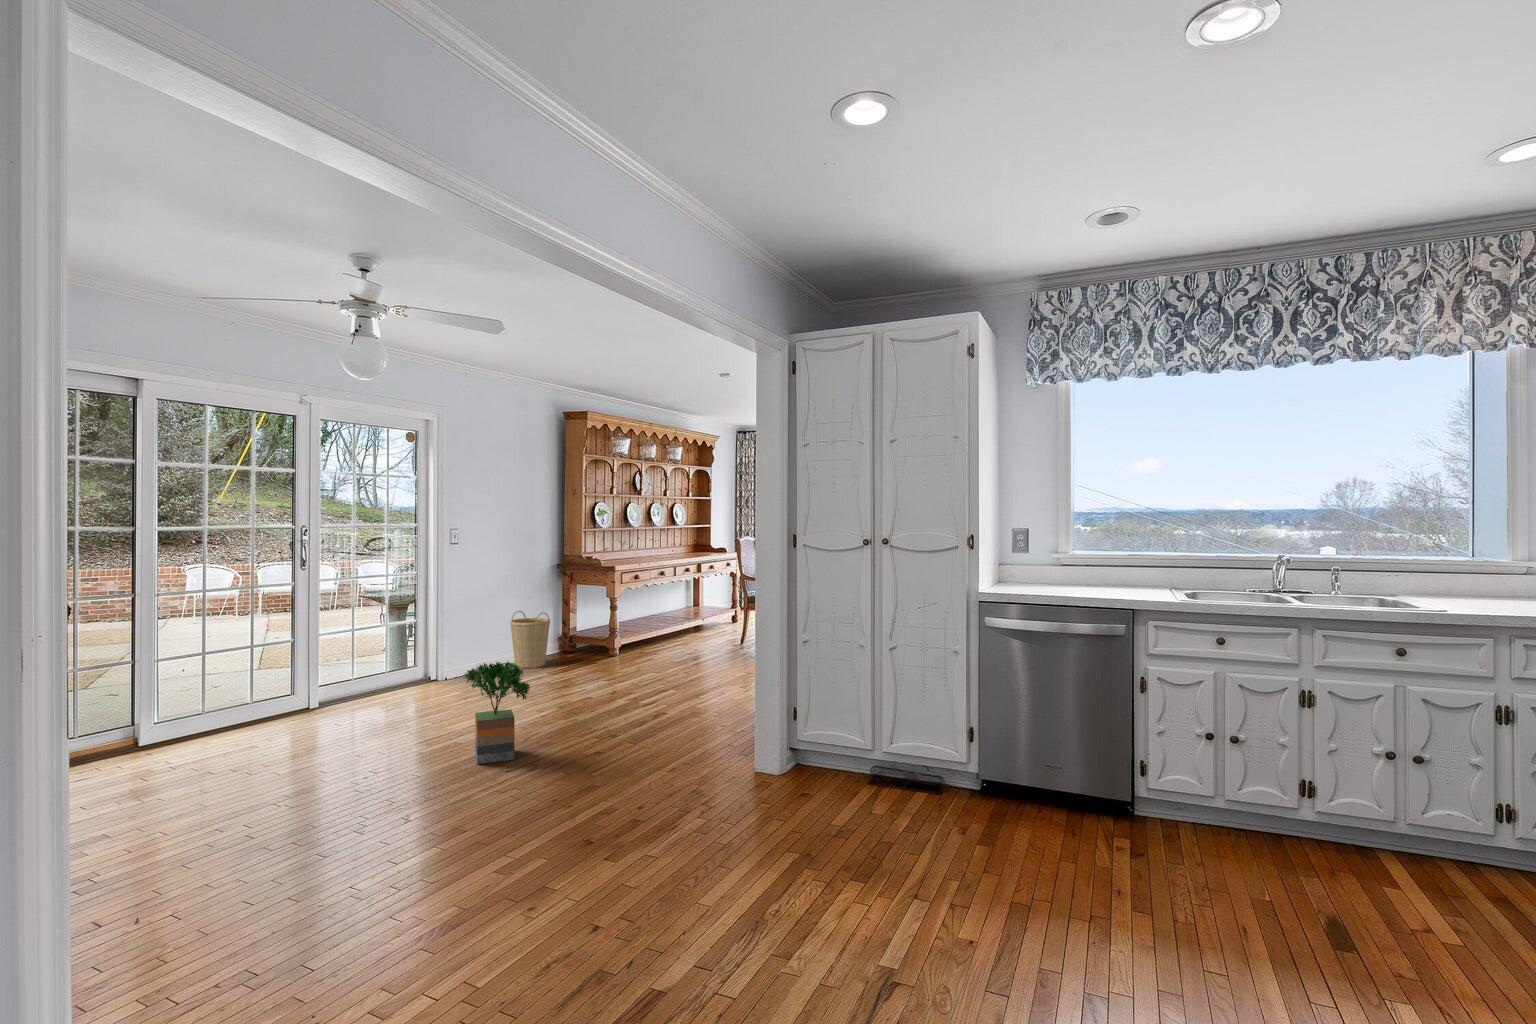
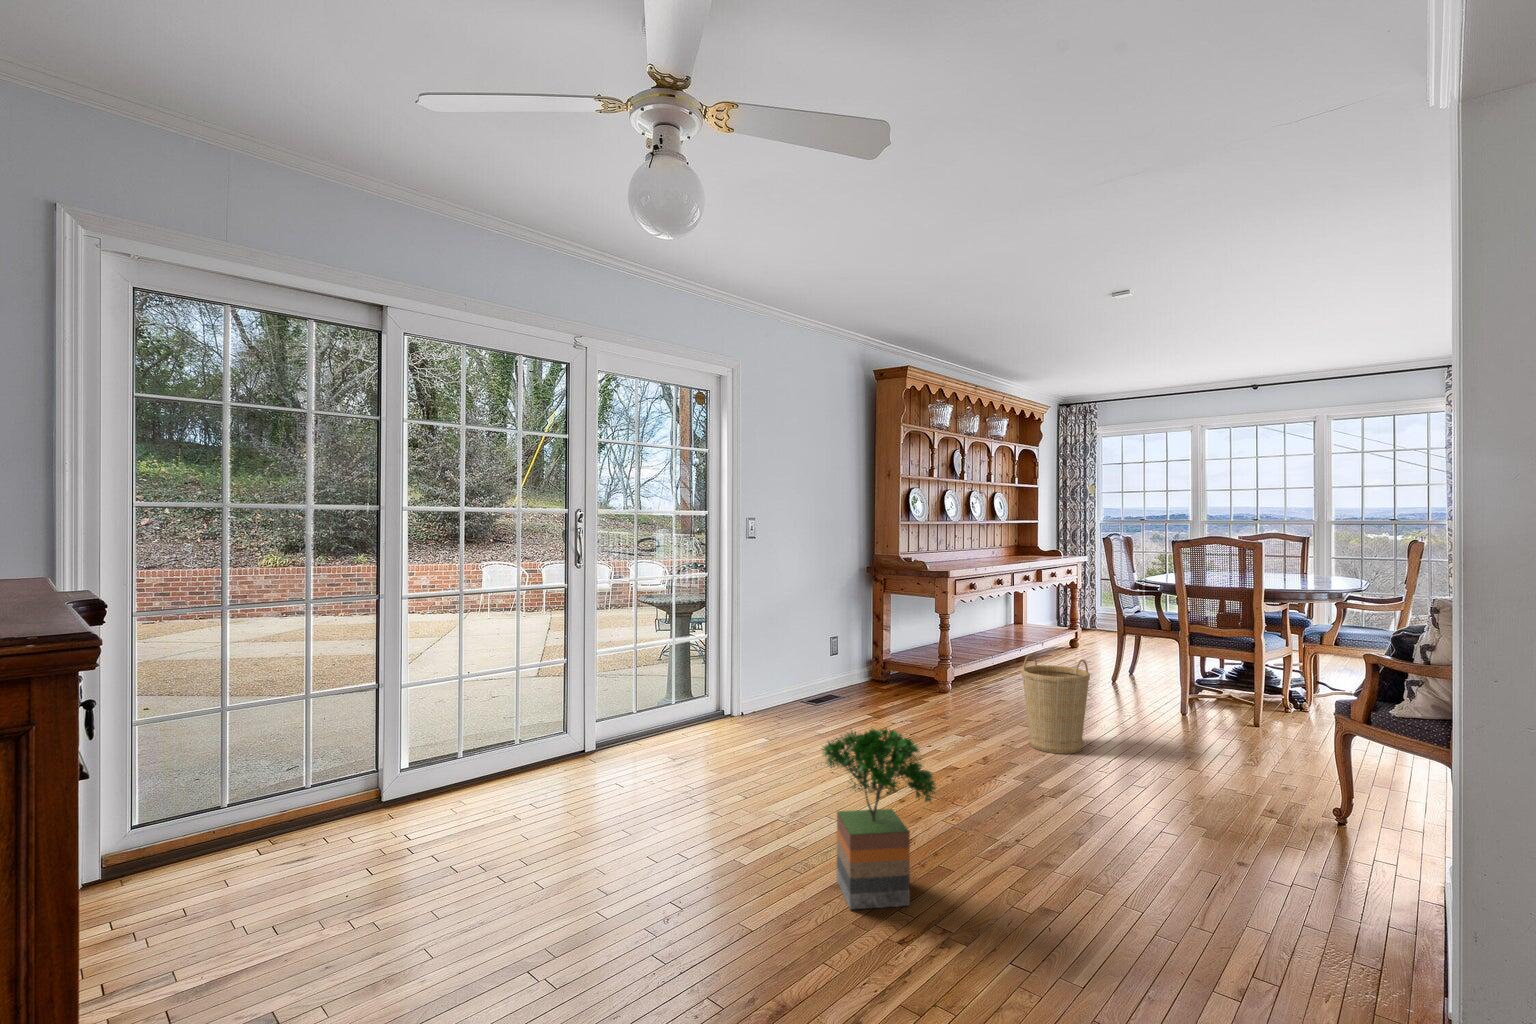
basket: present [510,611,550,668] -> present [1021,654,1090,754]

